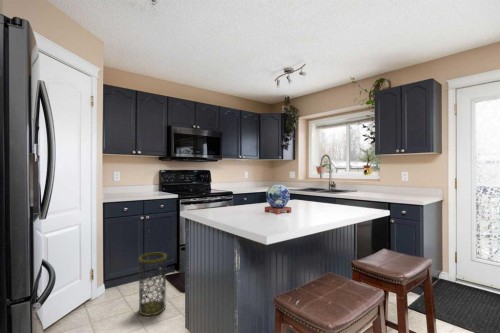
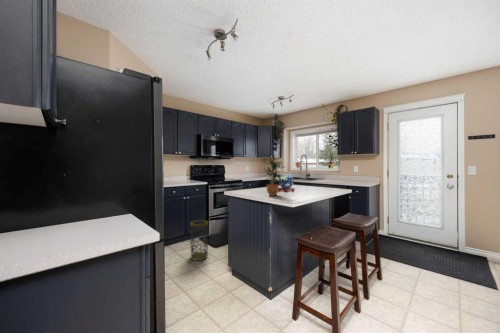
potted plant: none [231,151,269,220] -> present [264,156,281,195]

